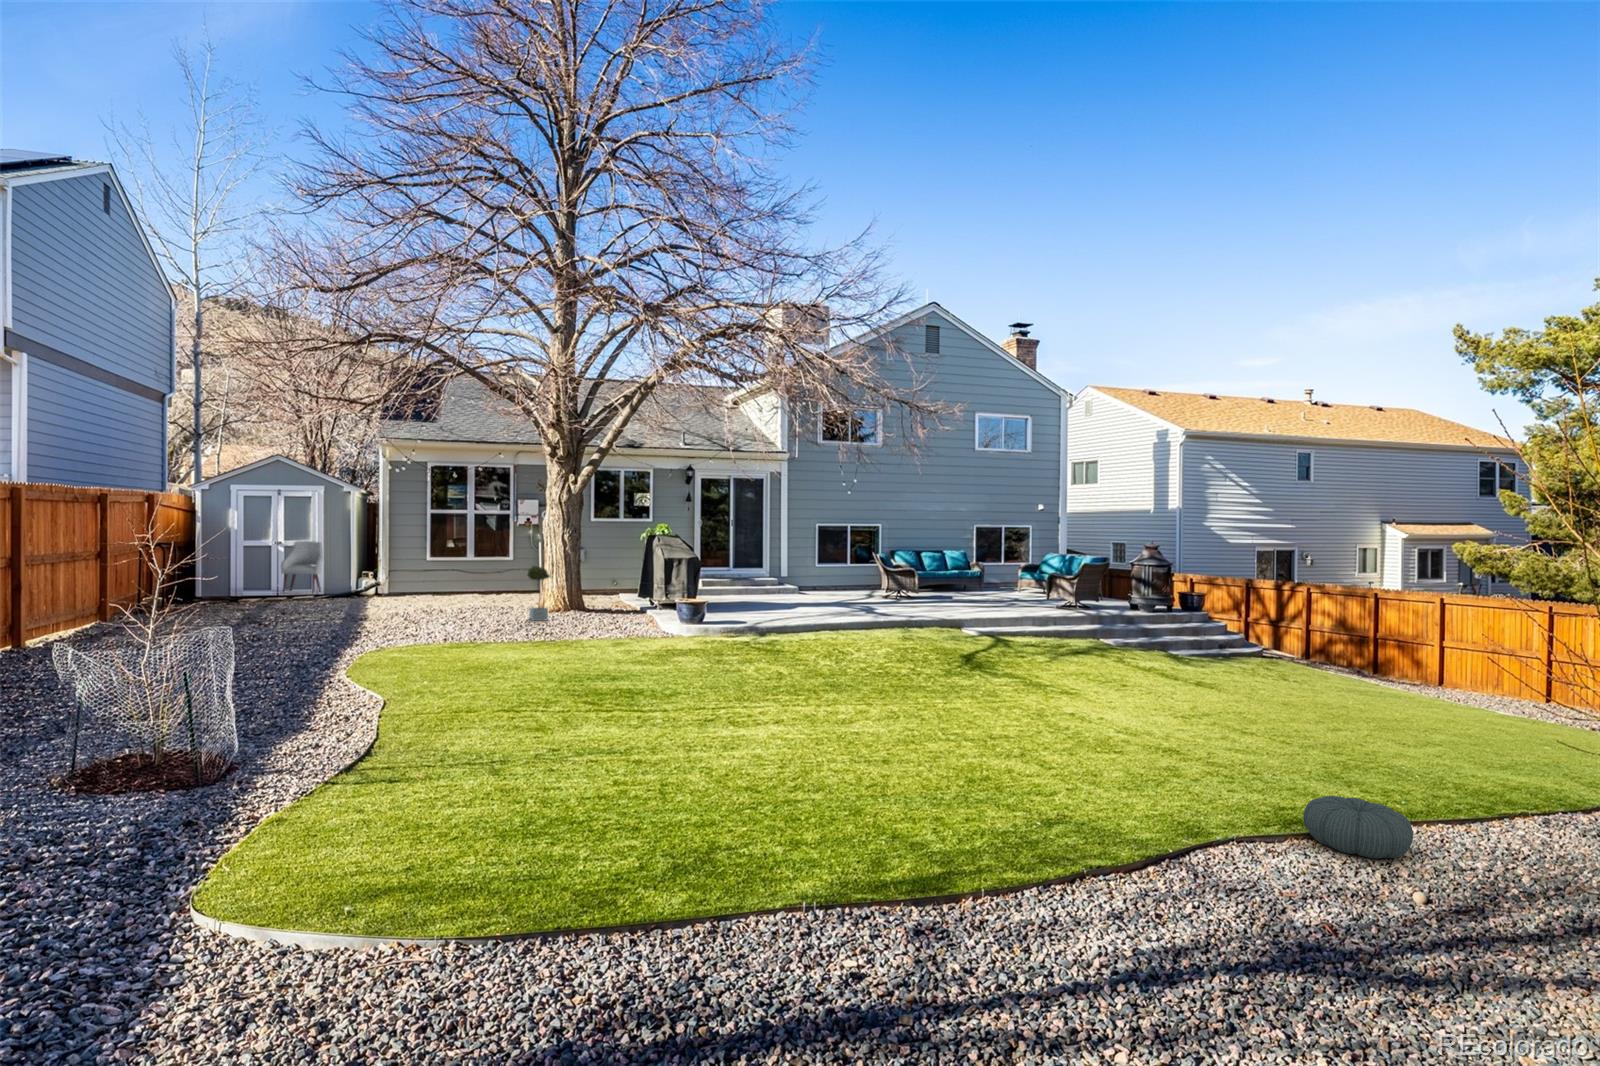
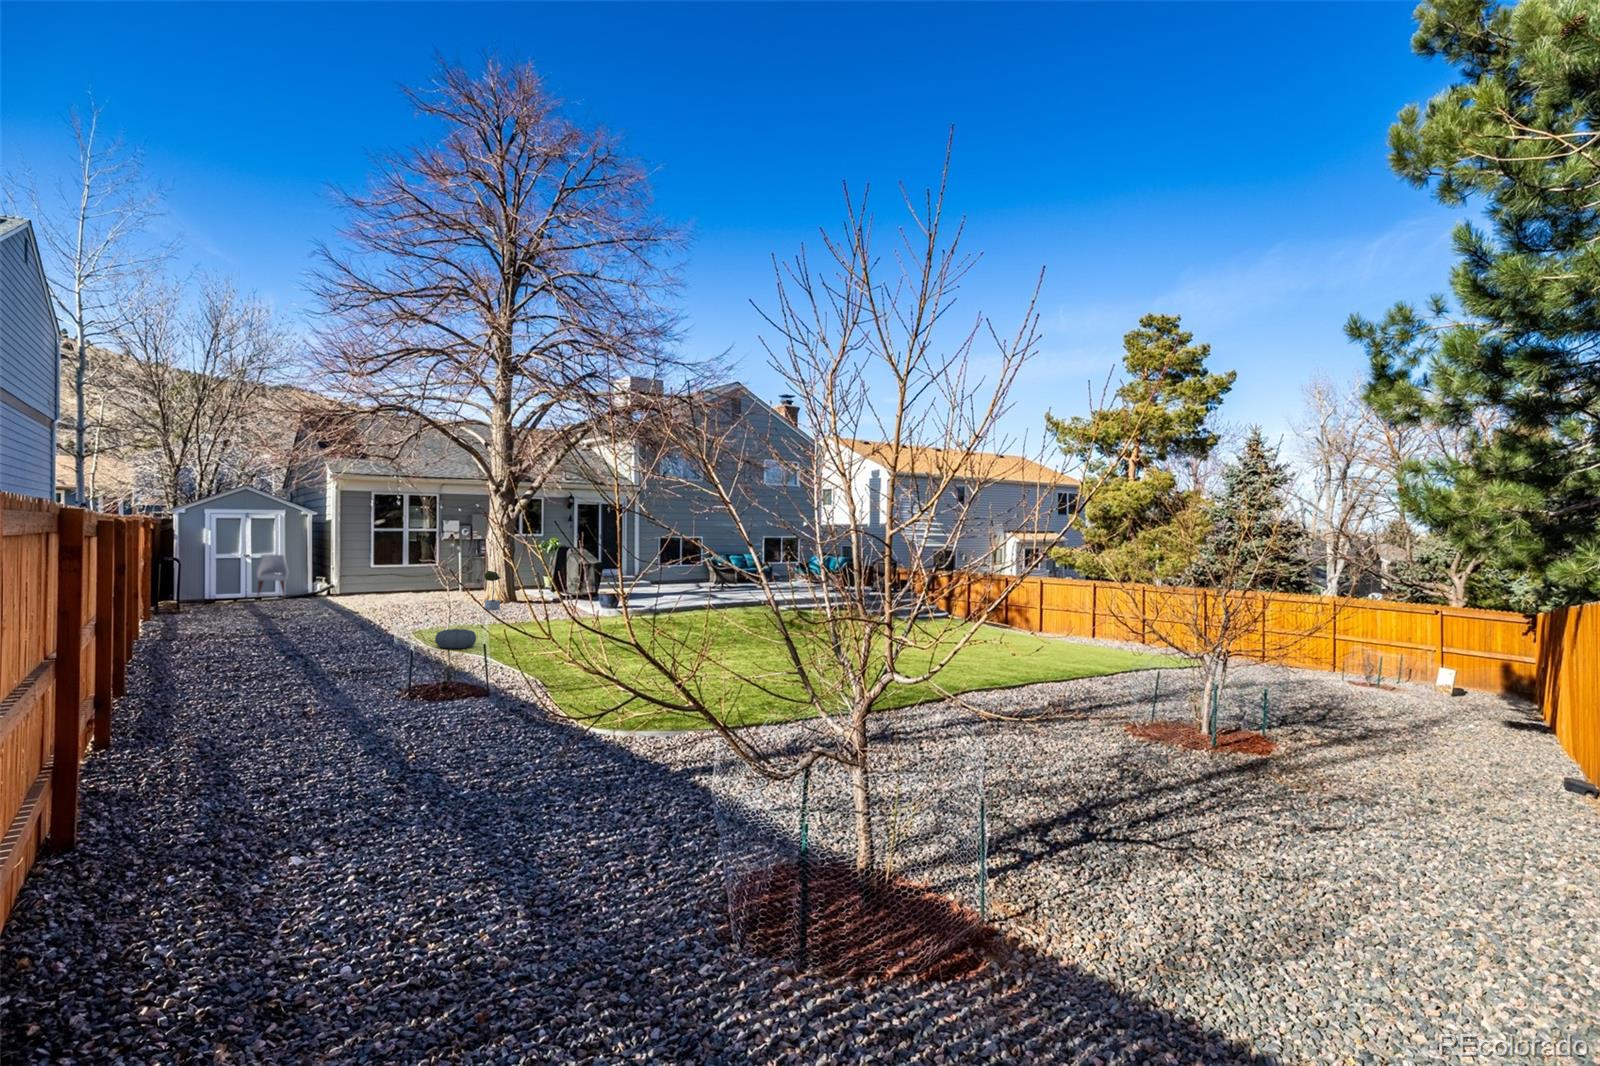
pouf: present [1303,796,1413,859] -> present [435,629,476,649]

